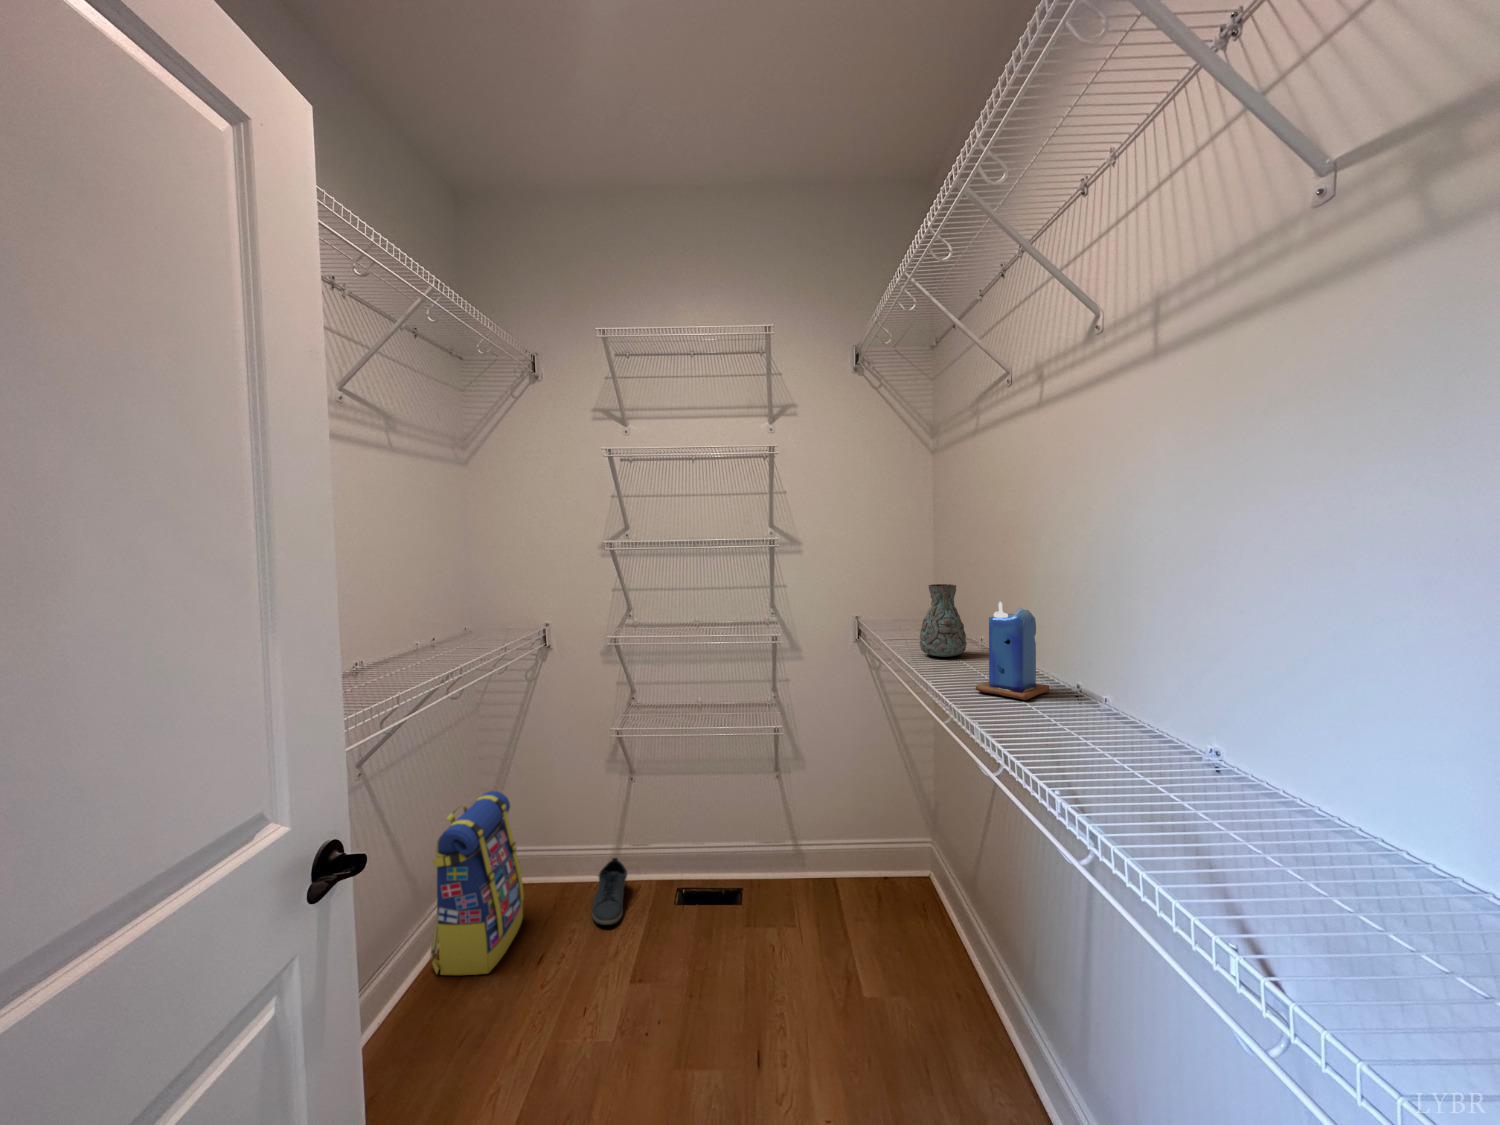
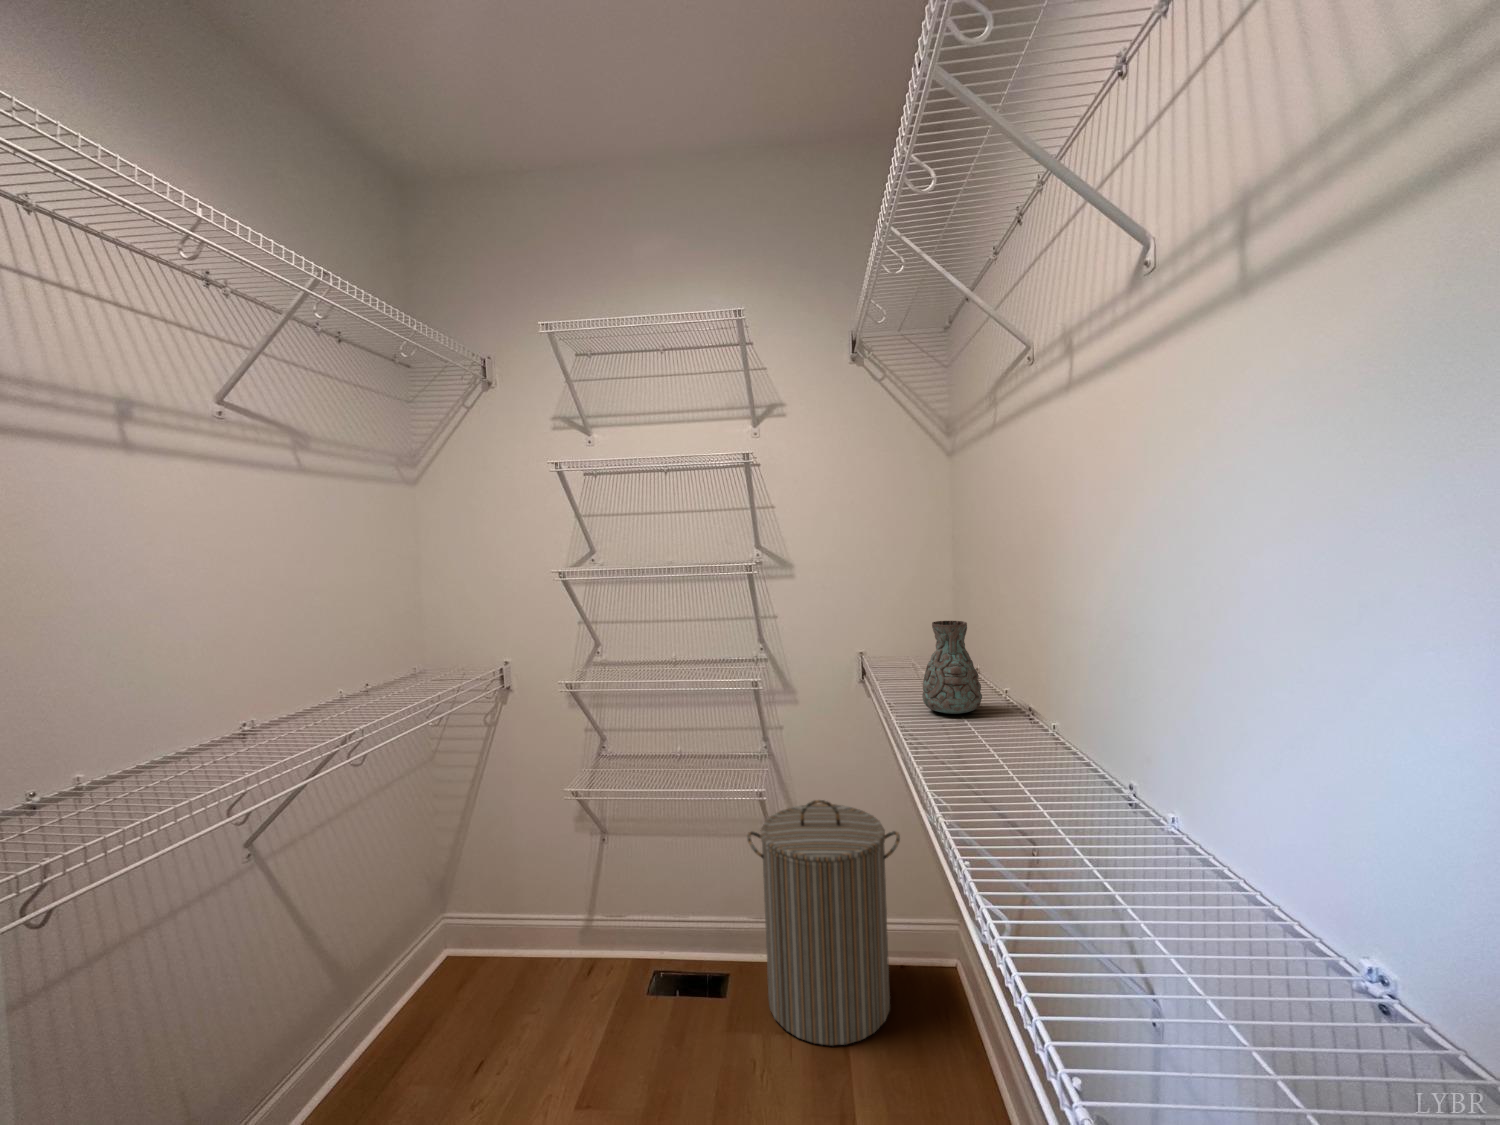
candle: present [976,602,1049,700] -> none [979,656,1082,796]
laundry hamper: none [762,737,890,935] -> present [747,800,900,1046]
backpack: present [430,791,524,975] -> none [350,859,473,1086]
shoe: present [592,858,627,925] -> none [550,933,597,1021]

